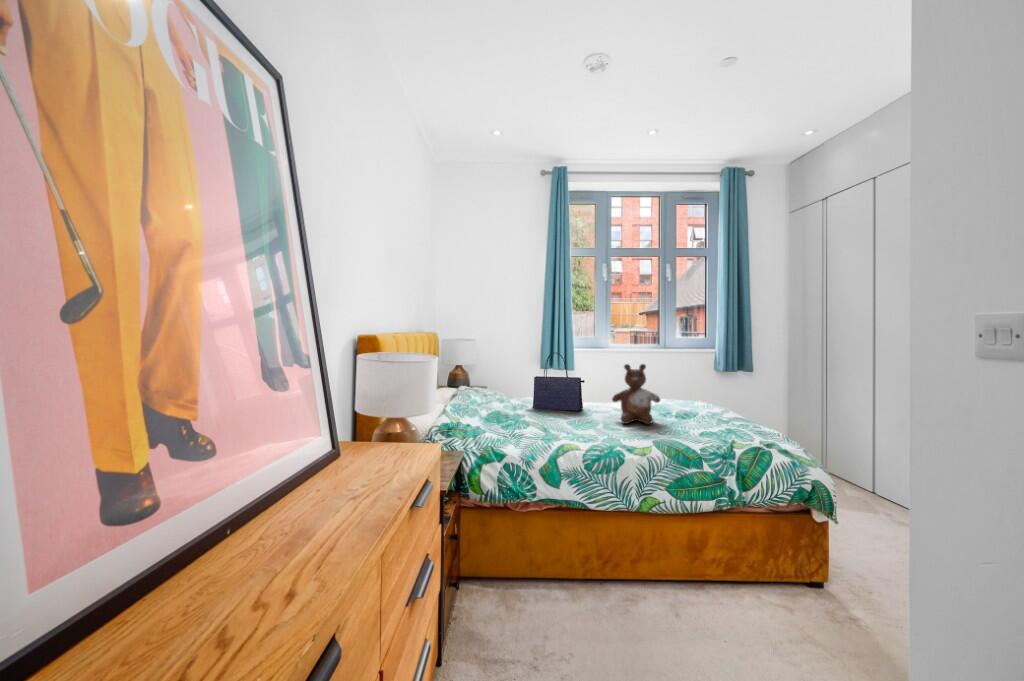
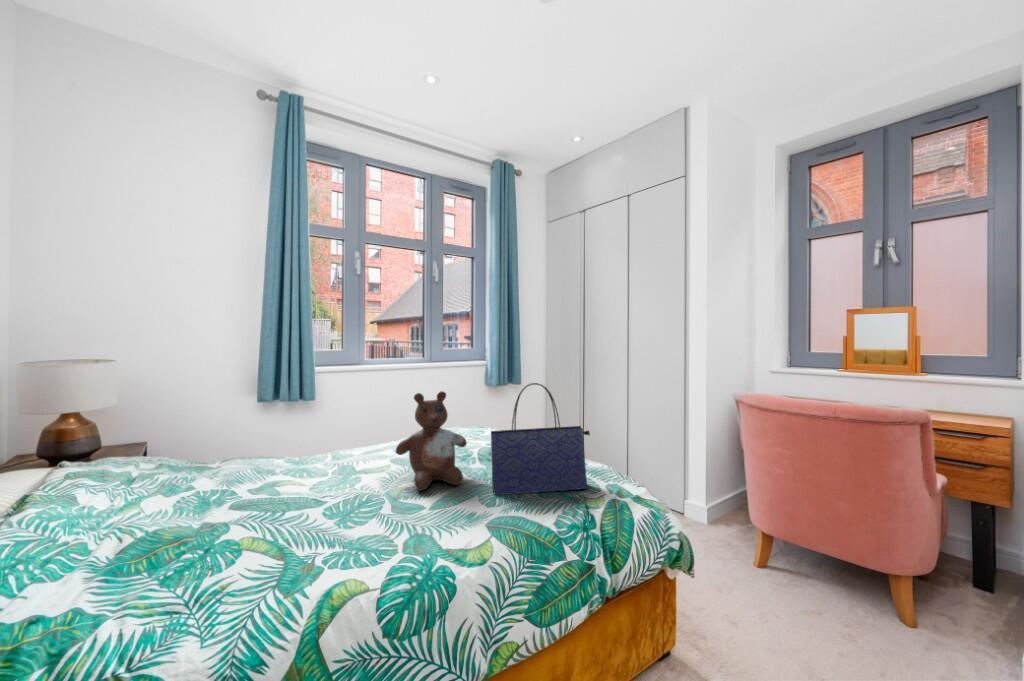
tote bag: present [533,353,584,411] -> present [491,383,590,495]

